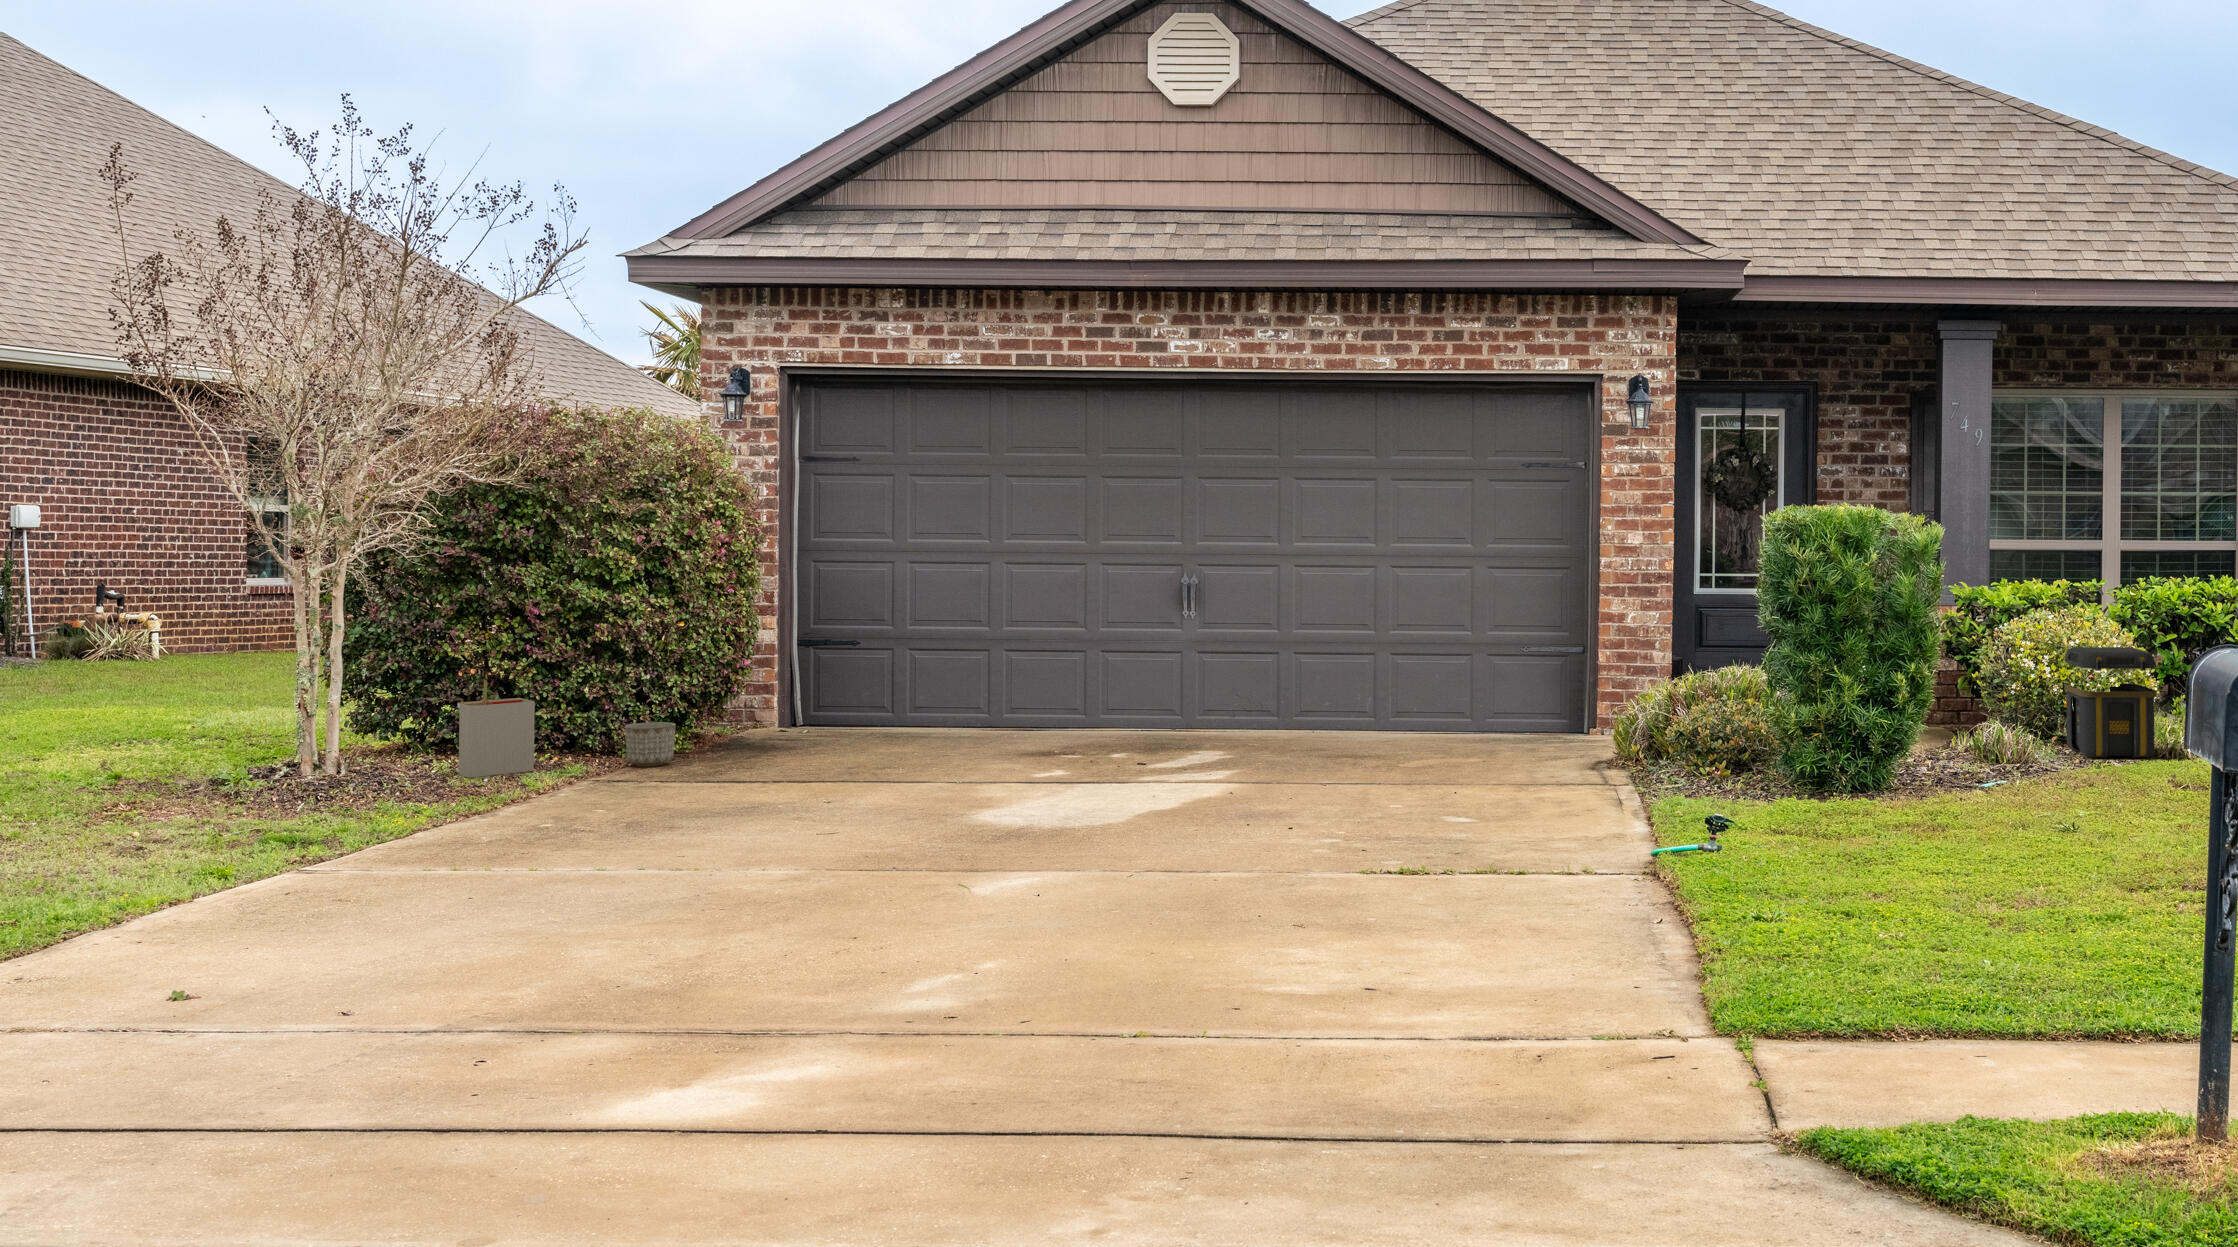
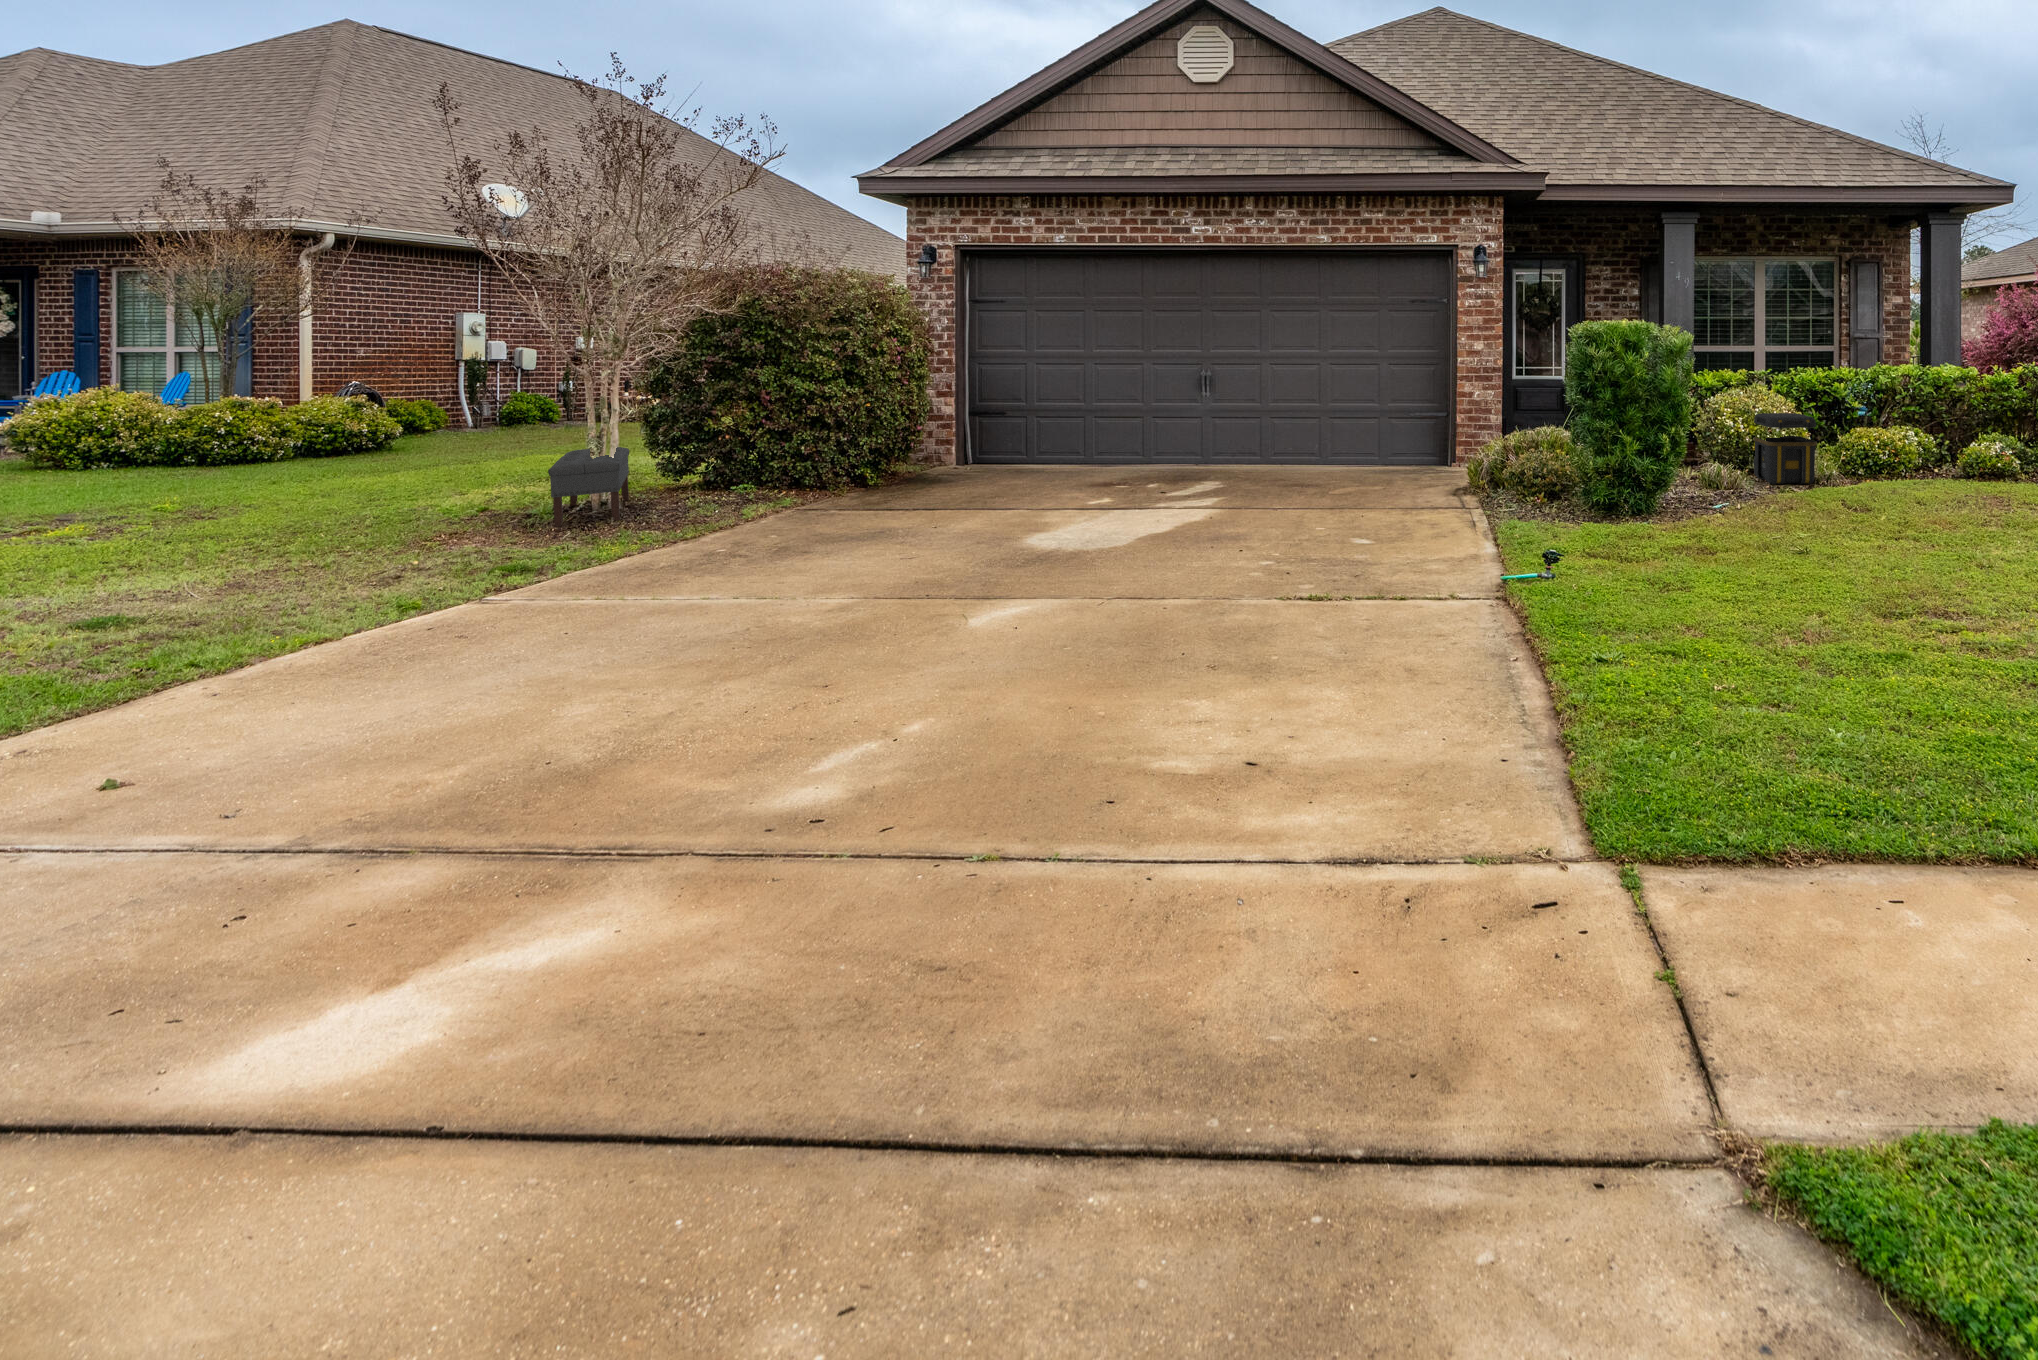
storage bin: present [457,680,535,778] -> none [730,443,783,505]
bench: none [203,686,319,802] -> present [548,447,629,527]
planter: present [625,722,676,767] -> none [842,467,876,495]

